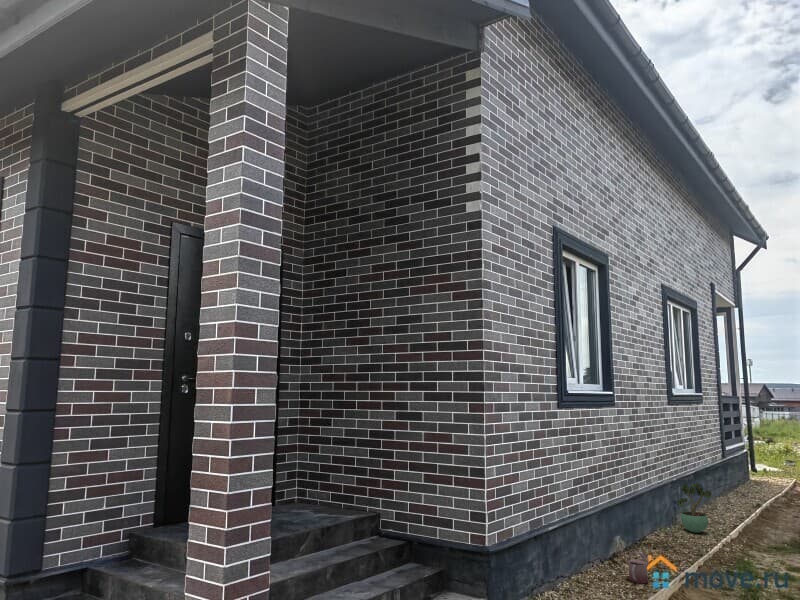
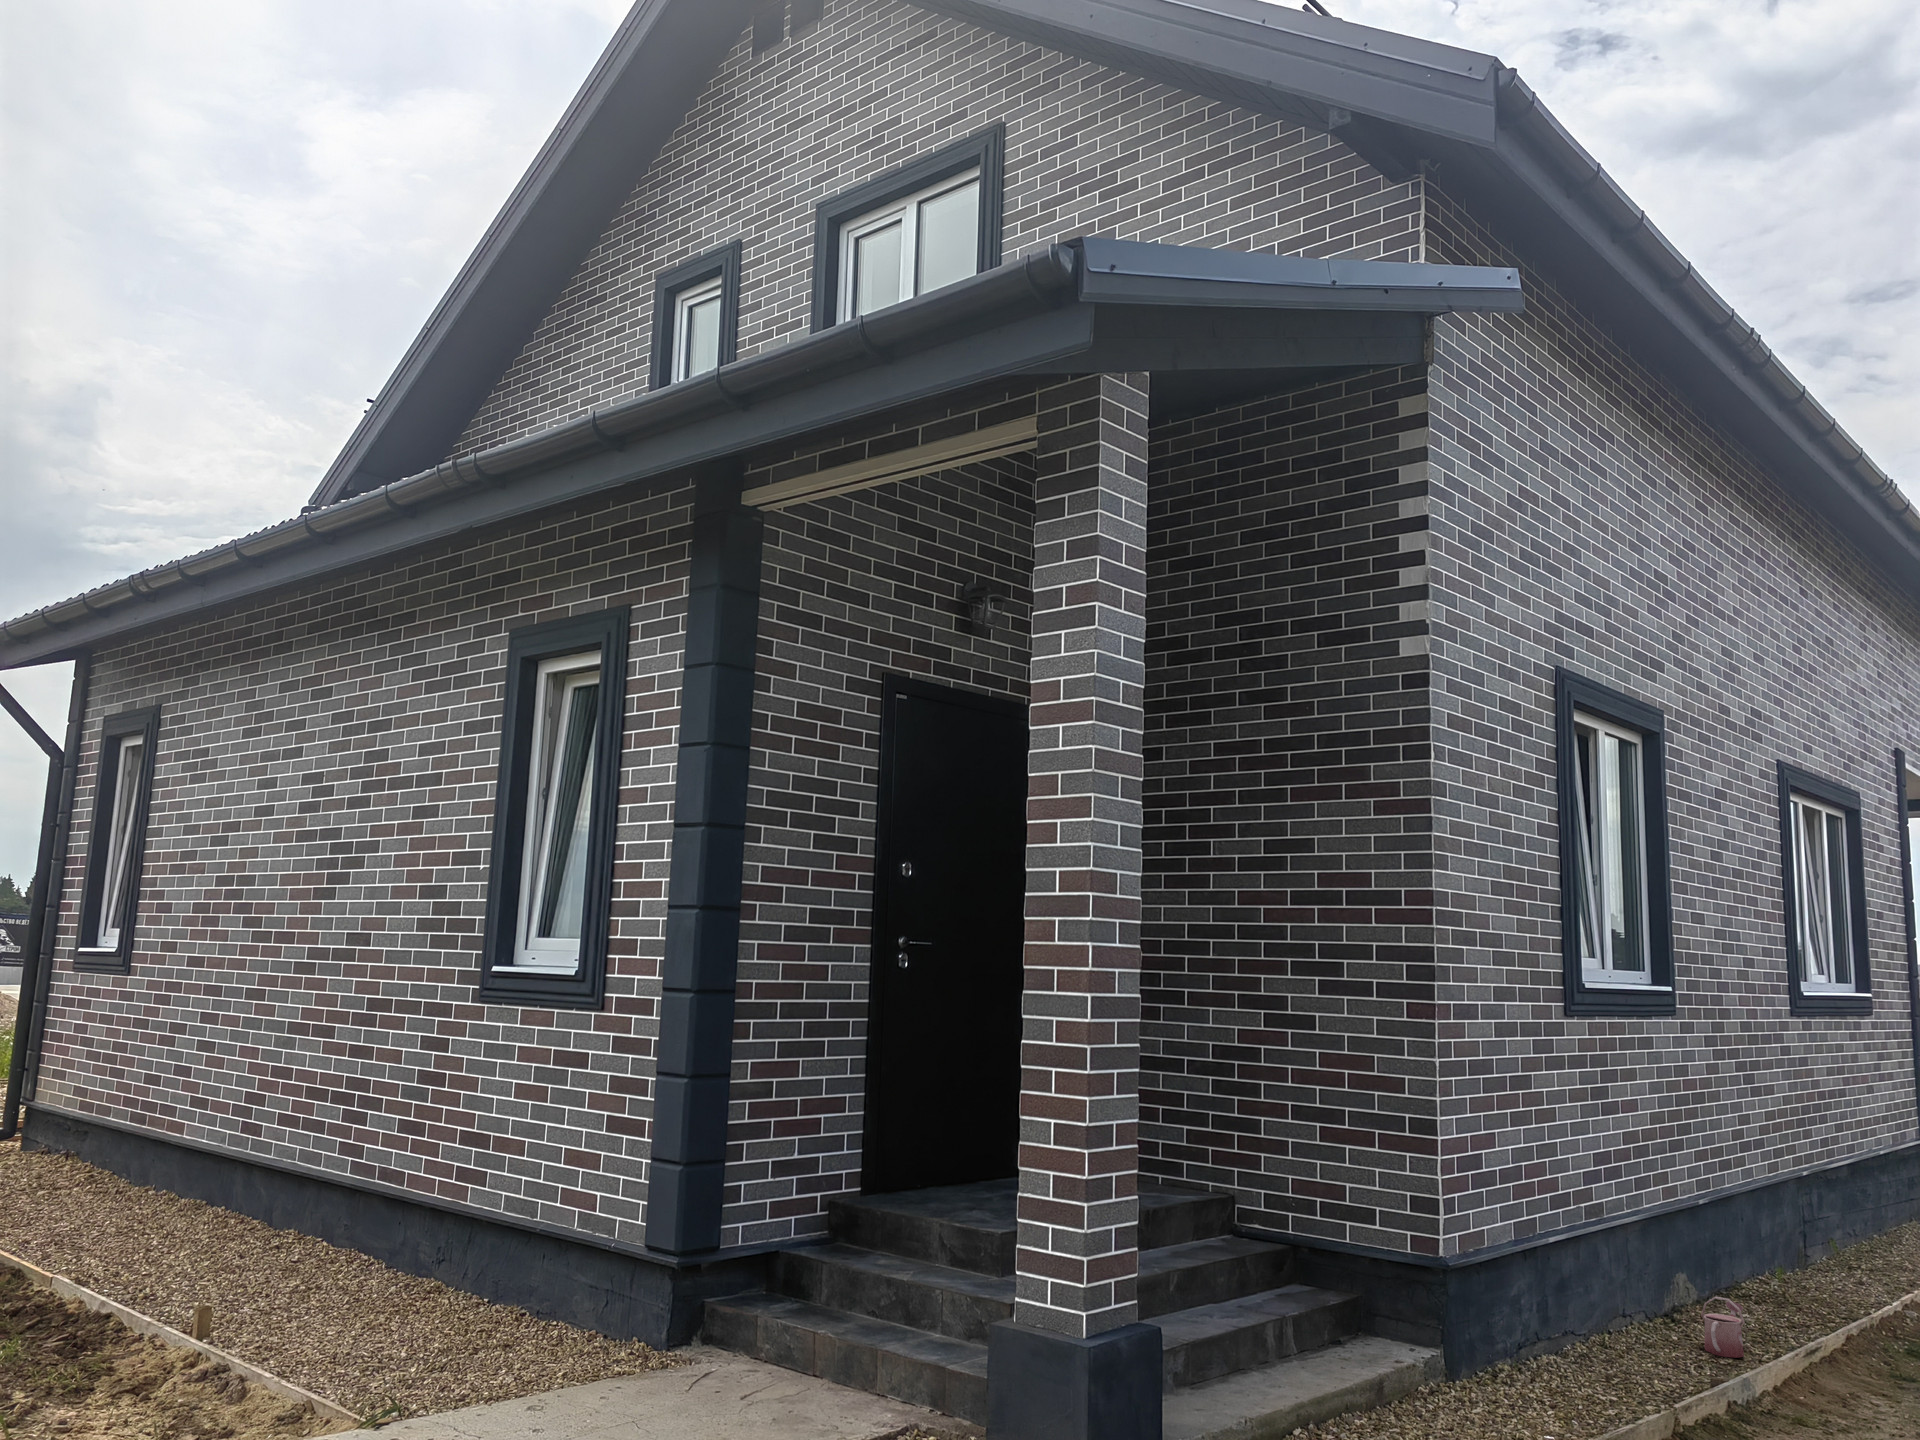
potted plant: present [677,483,712,533] -> none [1810,1181,1885,1284]

